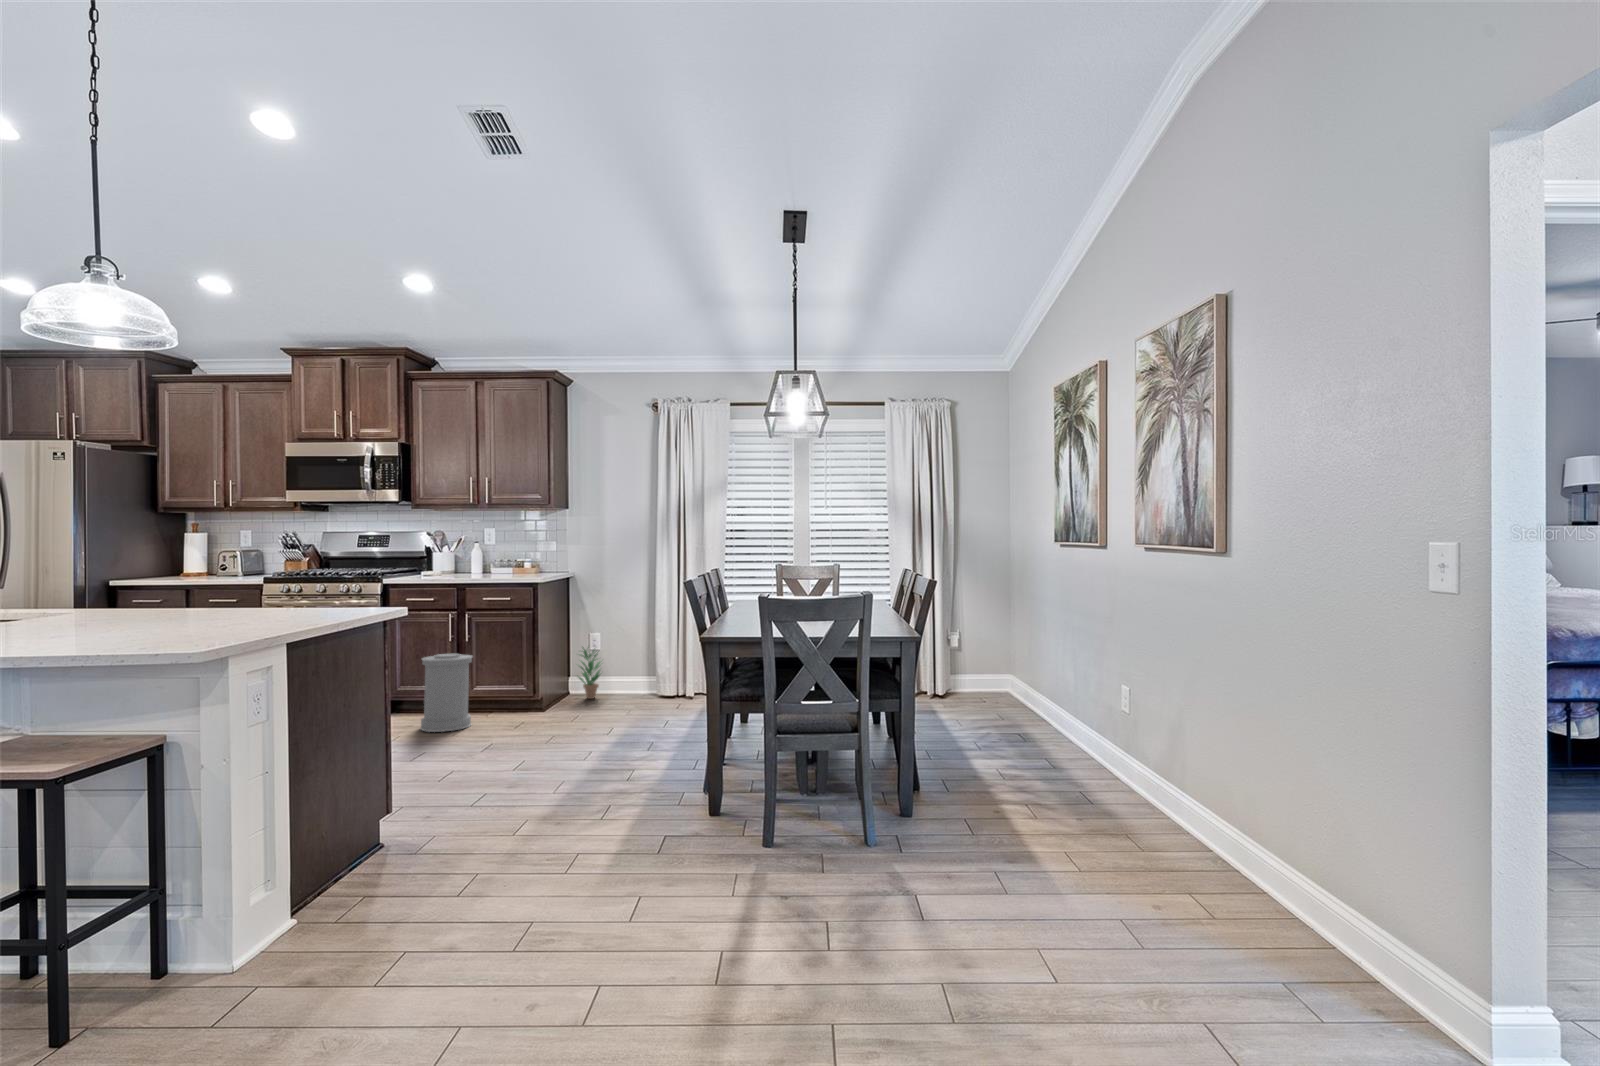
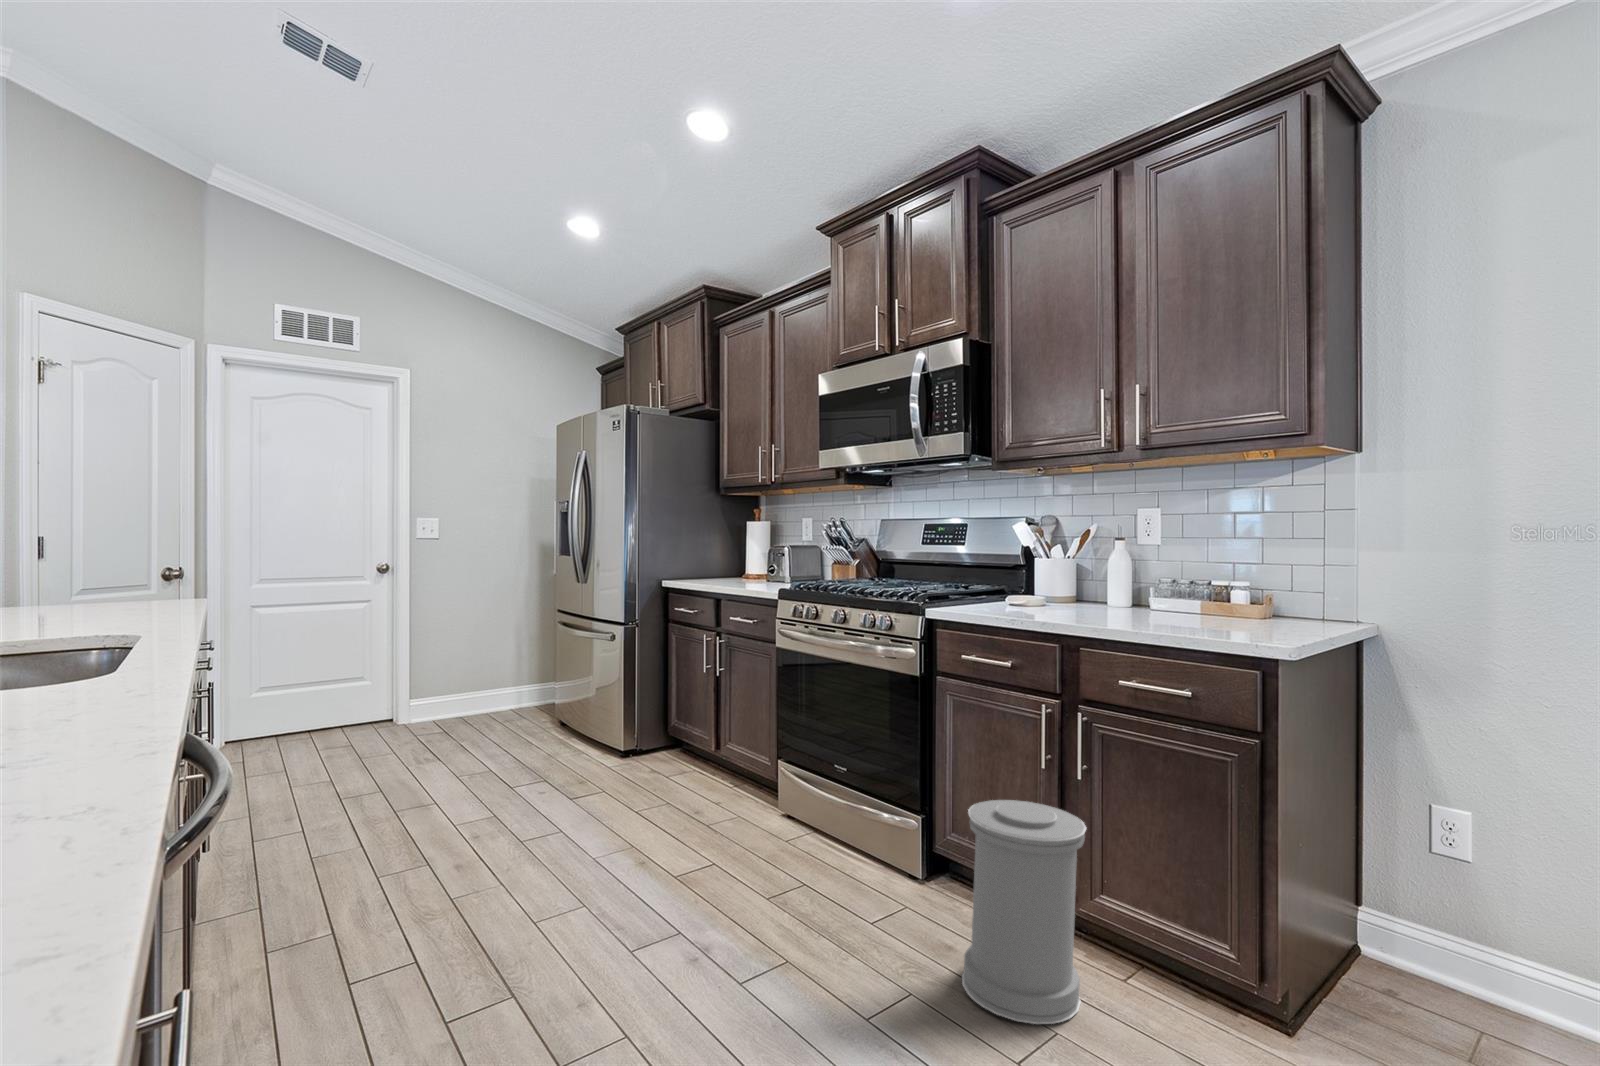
potted plant: present [578,647,600,699] -> none [1381,835,1489,1004]

